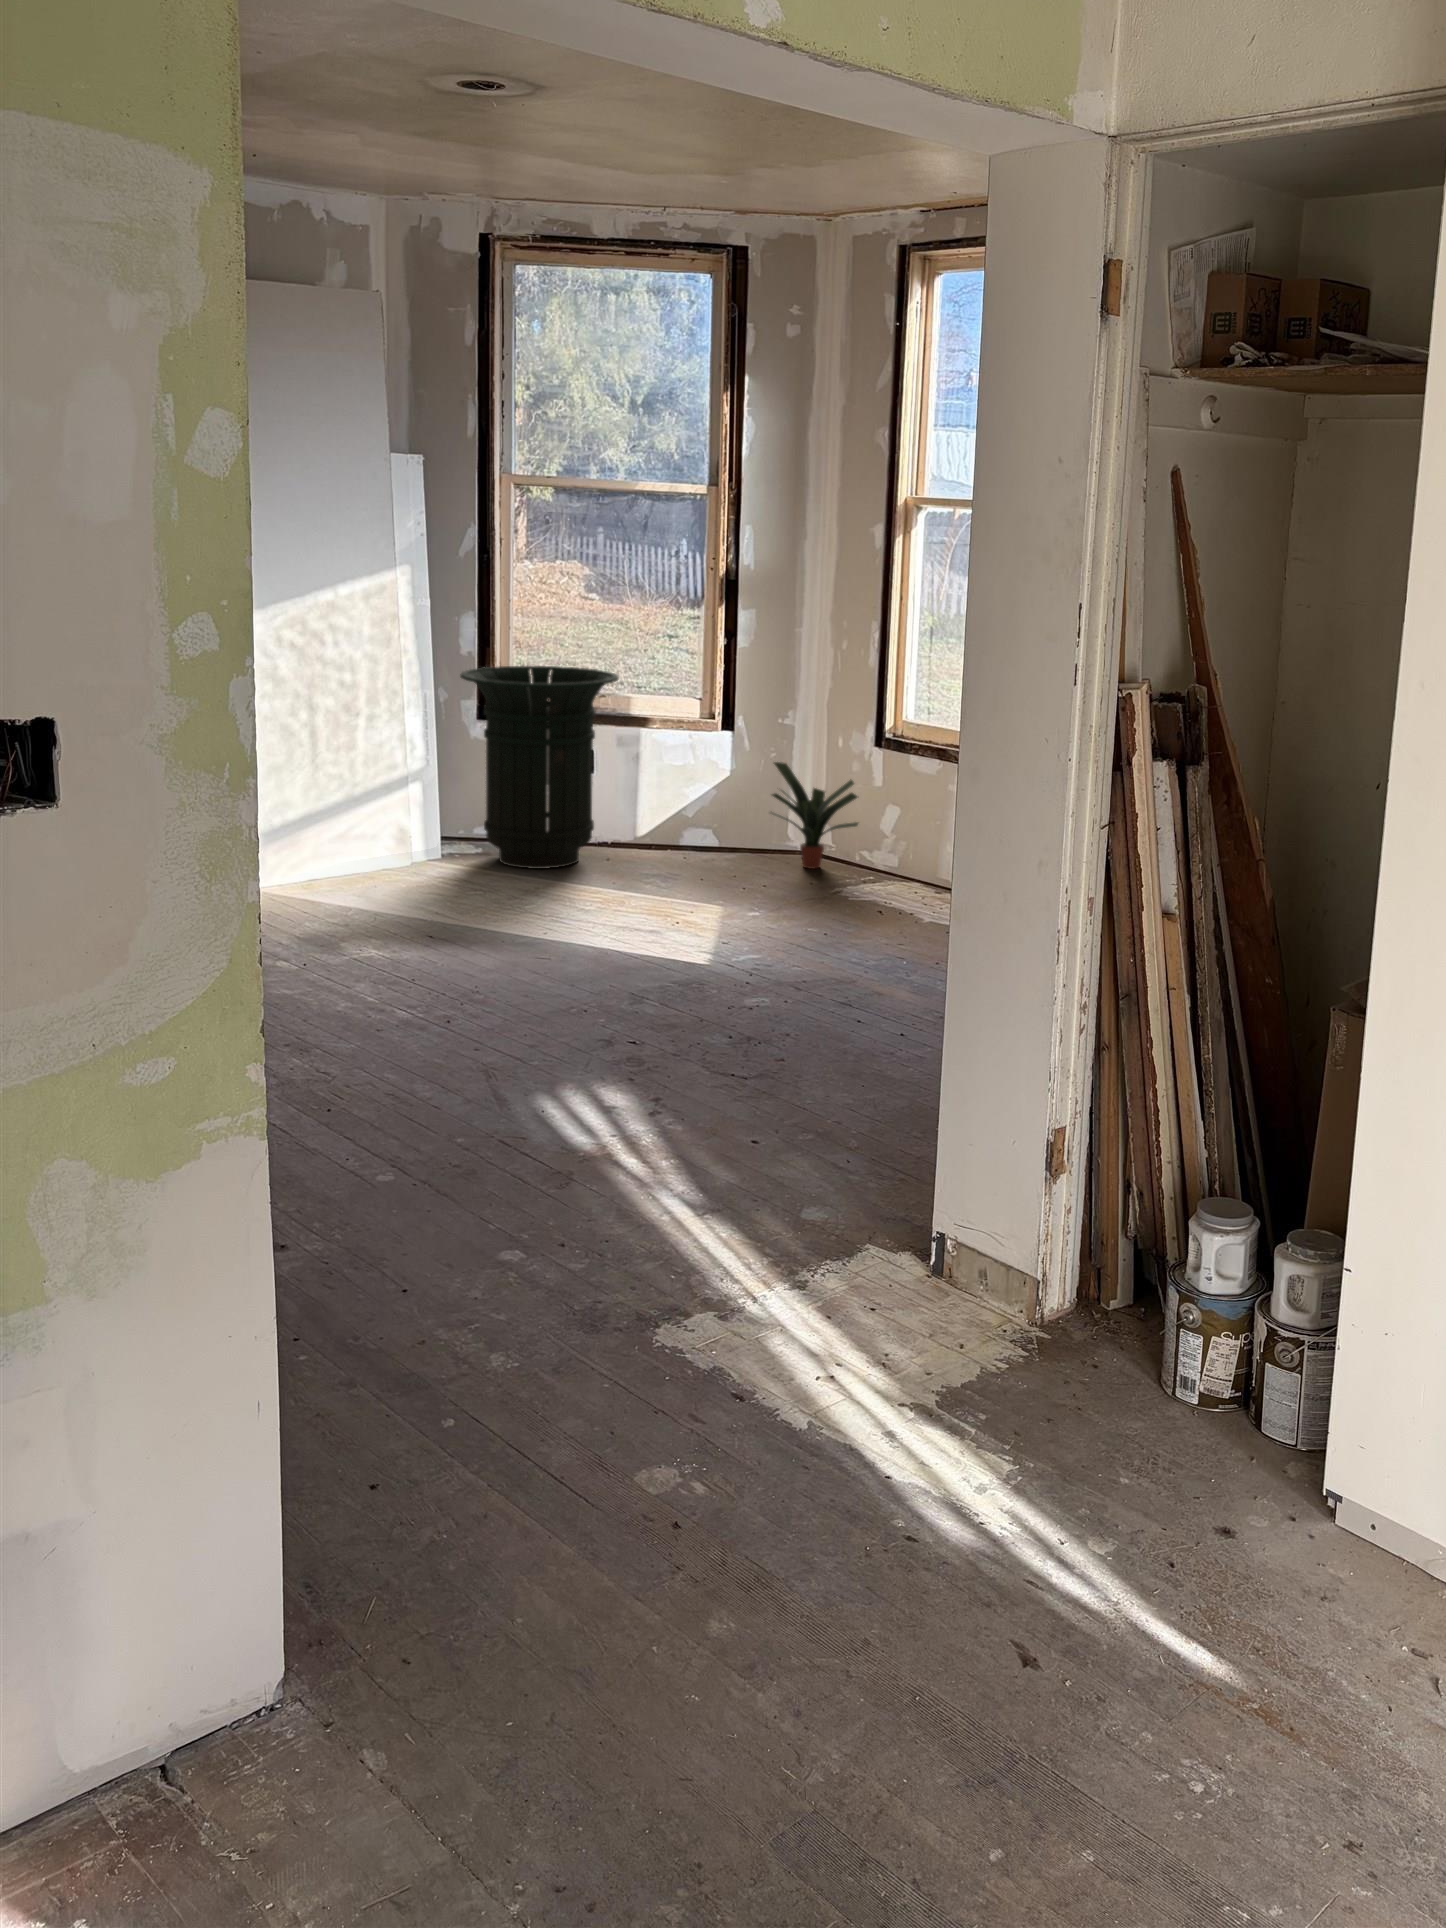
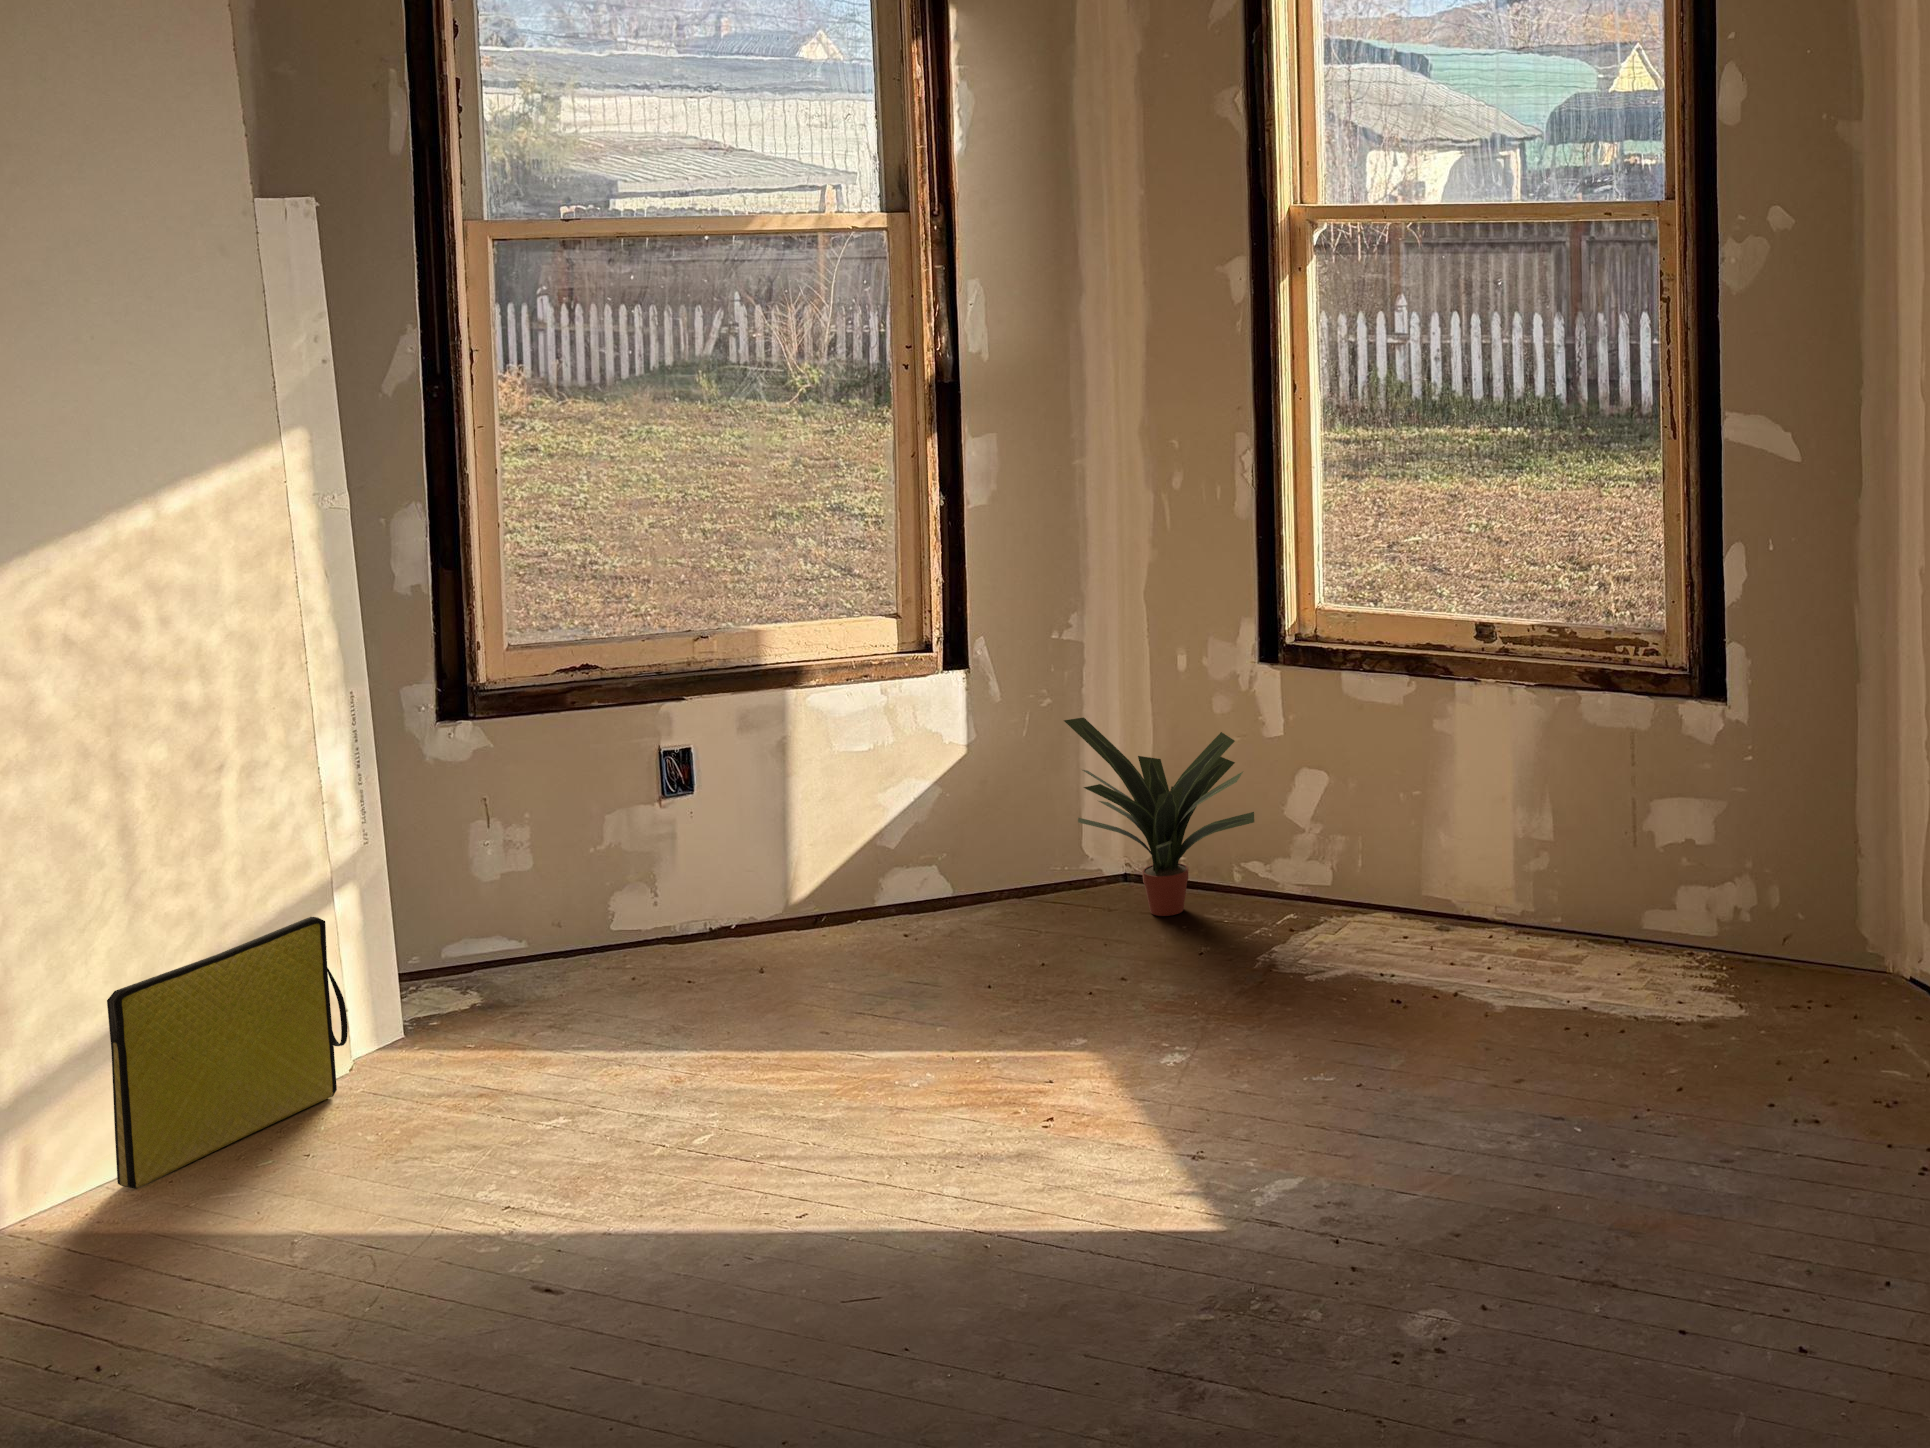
trash can: present [460,666,618,869] -> none [433,590,775,1032]
bag: none [302,788,407,885] -> present [107,917,348,1189]

